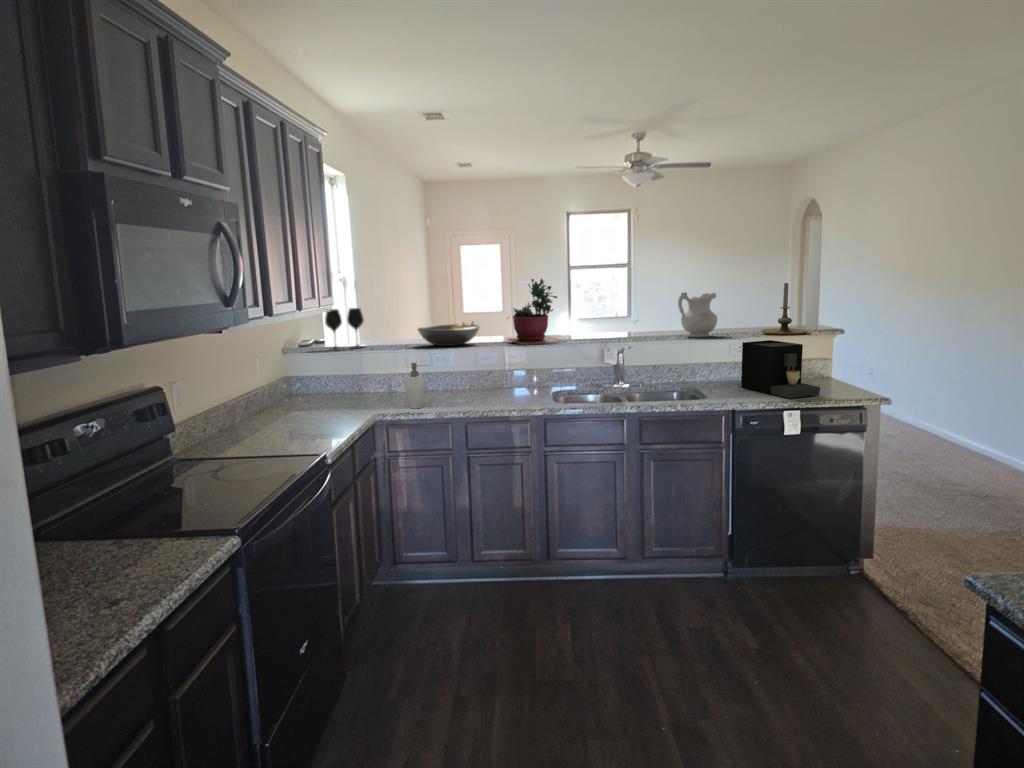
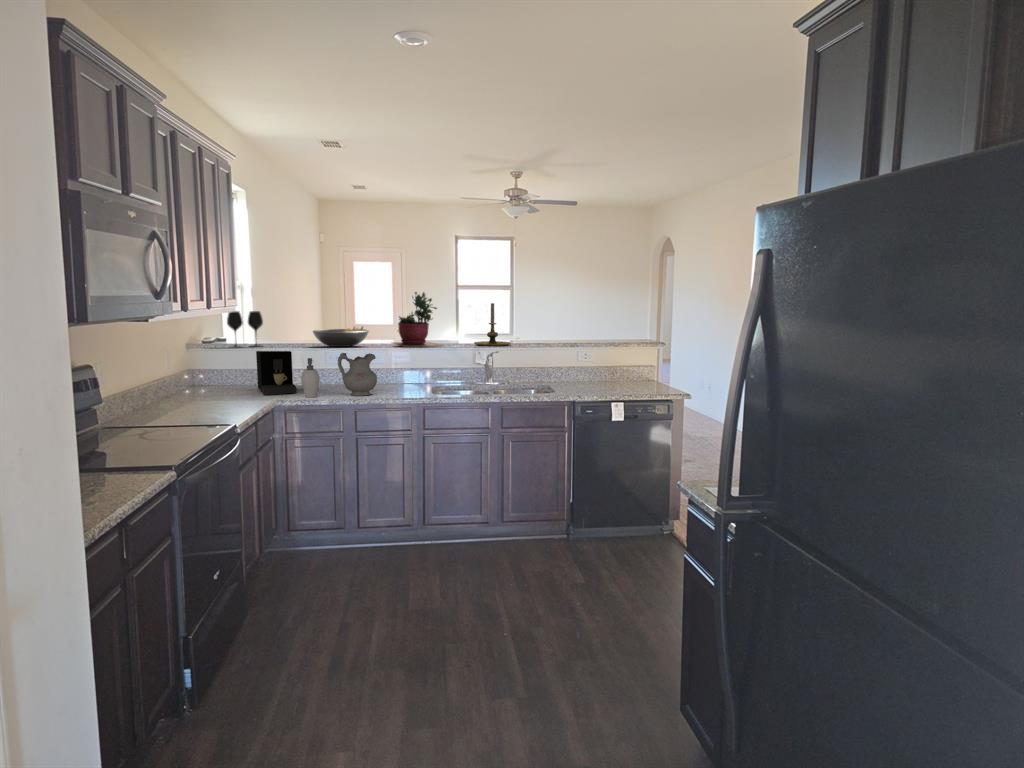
candle holder: present [761,283,809,335] -> present [474,303,511,346]
ceramic pitcher: present [678,292,717,337] -> present [338,353,377,396]
coffee maker: present [741,340,820,398] -> present [256,351,296,395]

